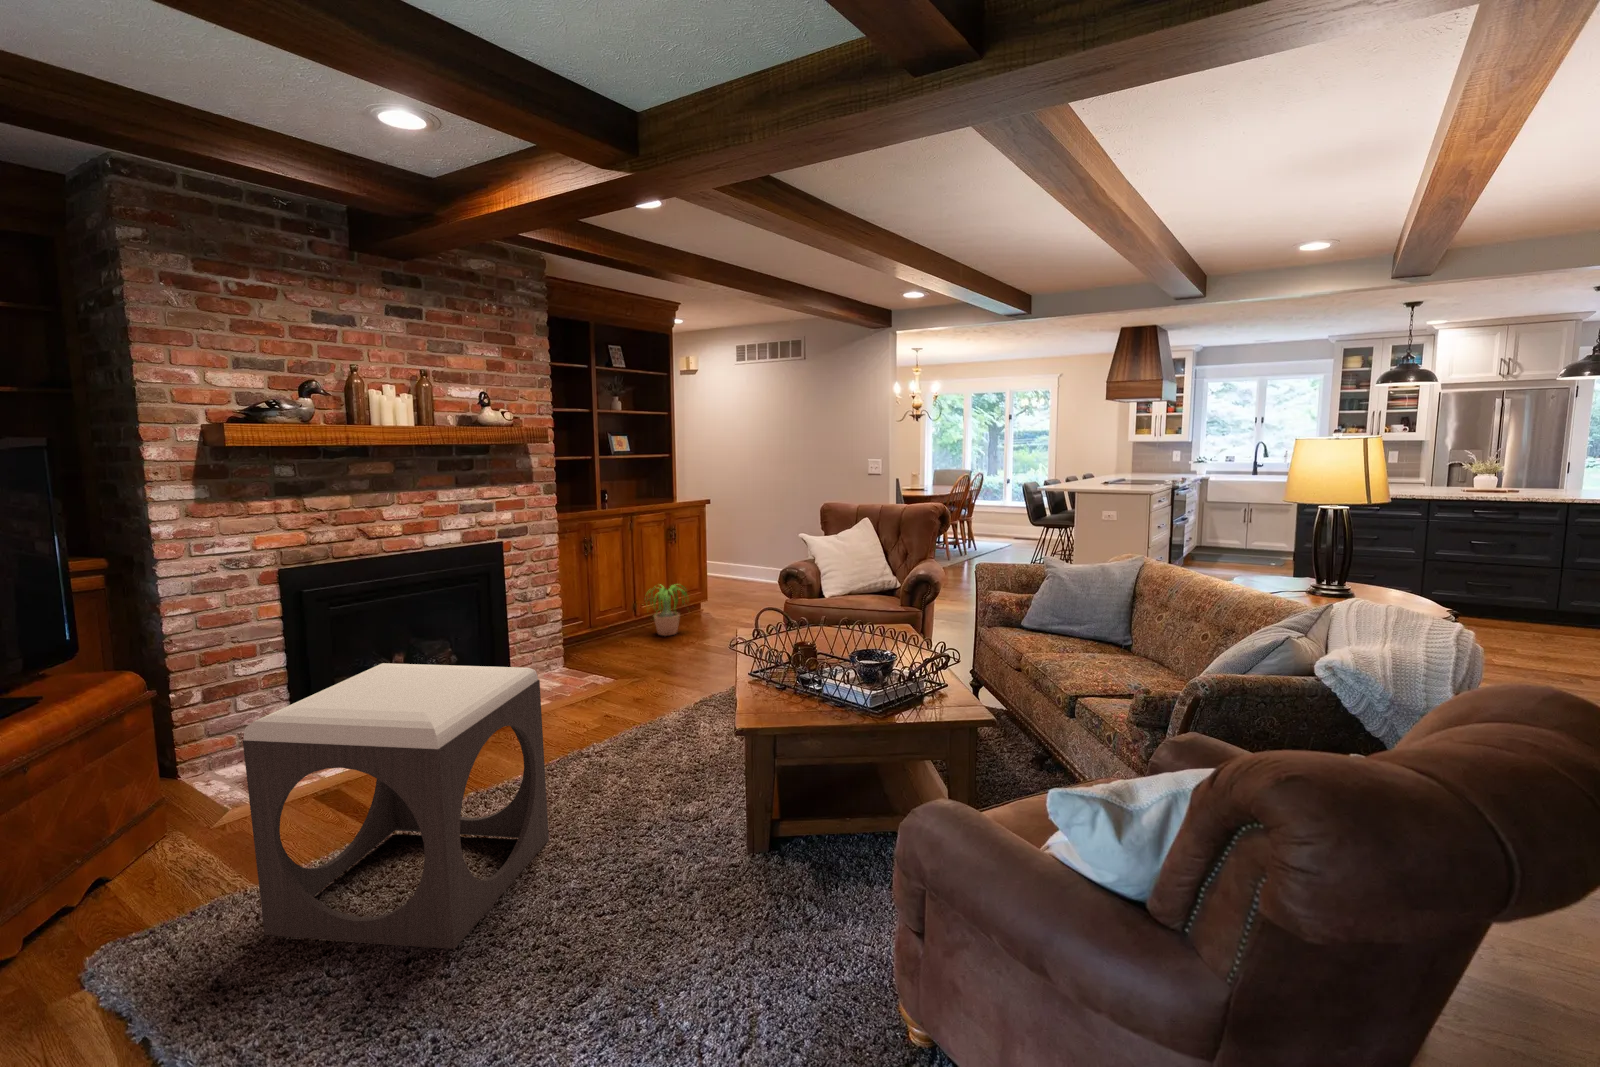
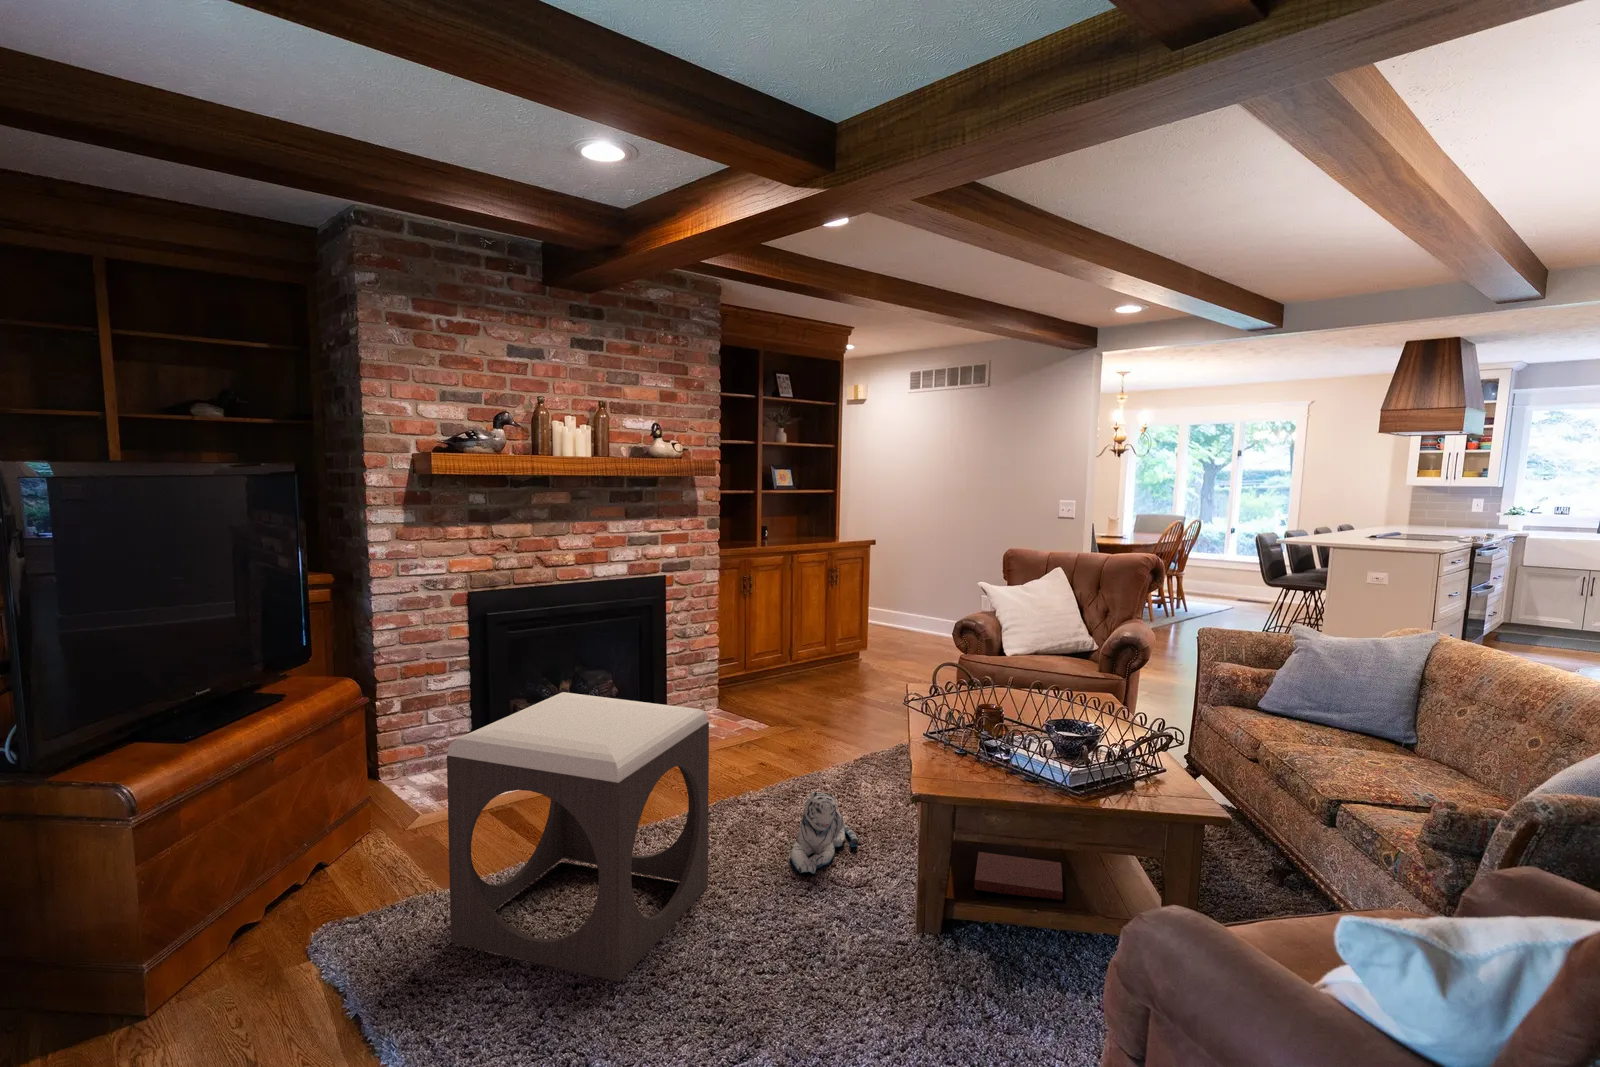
potted plant: present [649,584,688,636] -> none [801,627,860,683]
plush toy: none [631,736,696,816] -> present [790,792,858,874]
notebook: none [804,775,882,811] -> present [974,852,1063,900]

